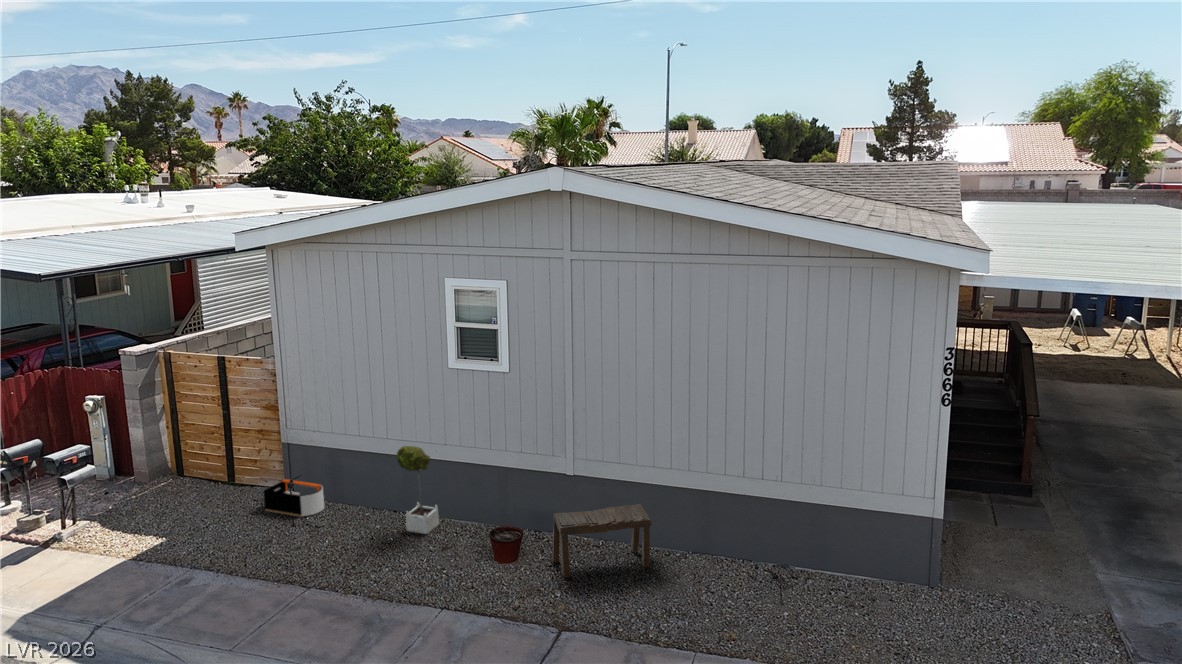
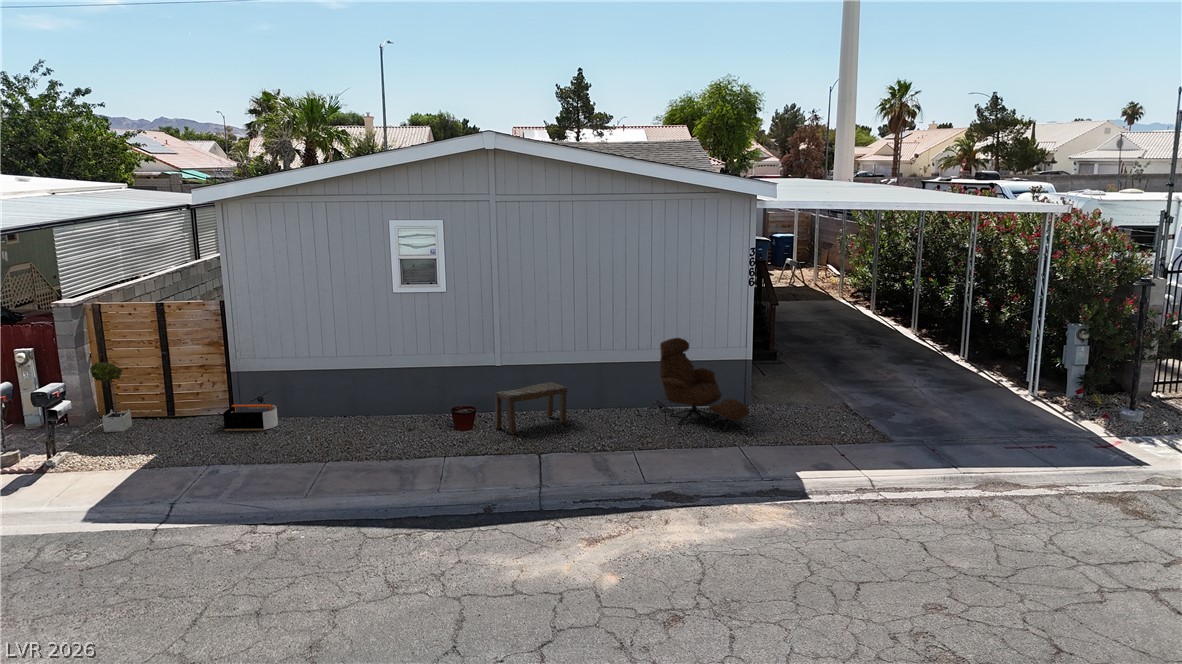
potted tree: present [397,446,439,534] -> present [90,363,132,432]
lounge chair: none [788,463,925,634] -> present [660,338,750,431]

